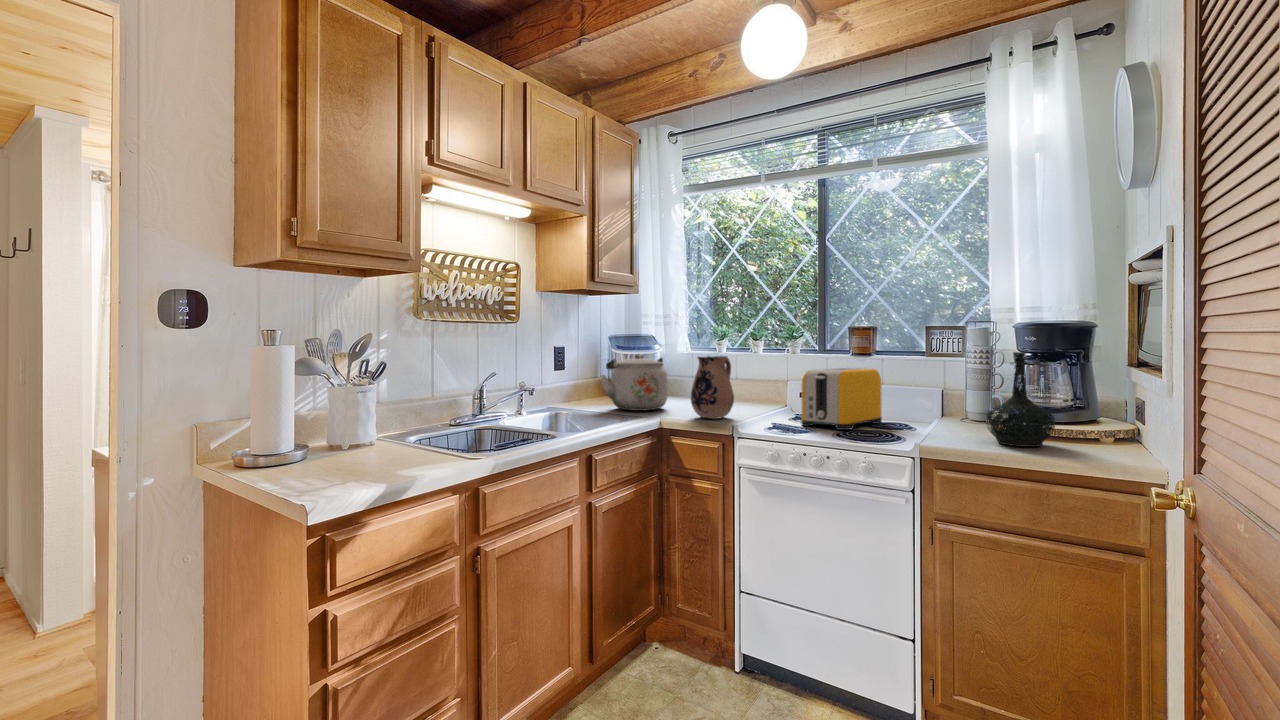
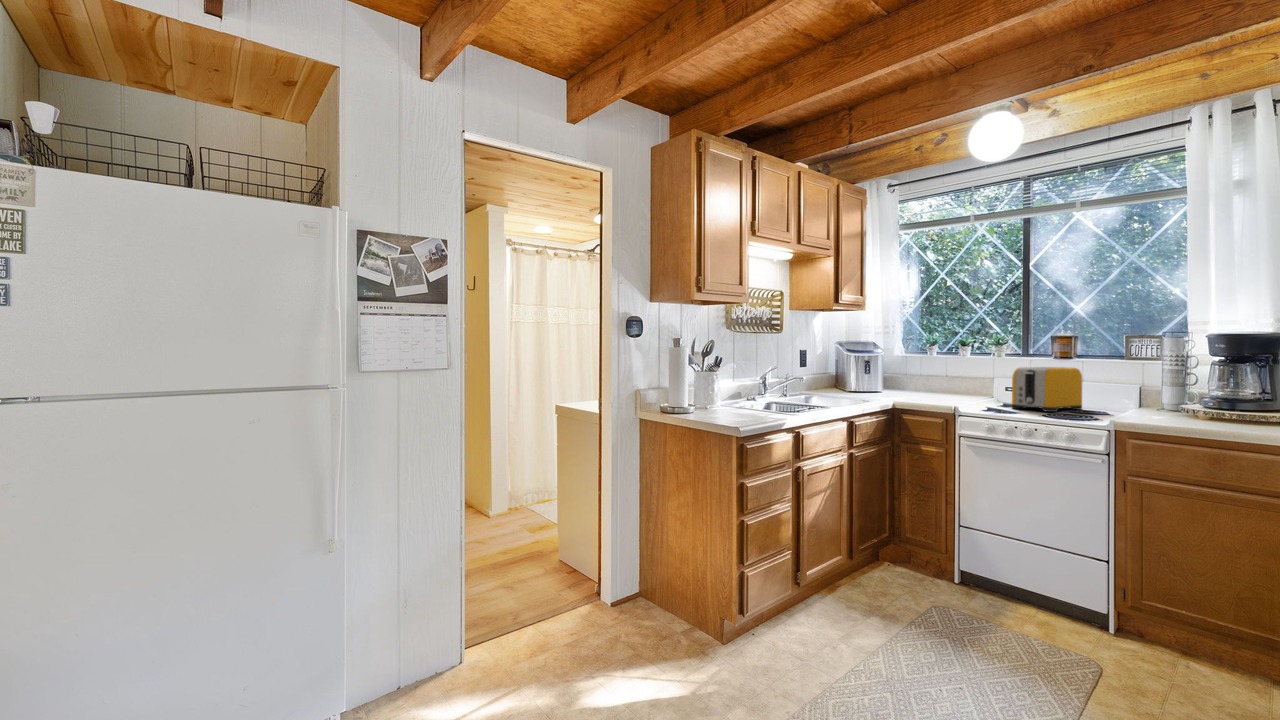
bottle: present [986,352,1055,447] -> none [1176,356,1240,426]
kettle: present [601,354,667,411] -> none [841,355,892,396]
ceramic pitcher: present [691,356,734,419] -> none [916,357,952,402]

